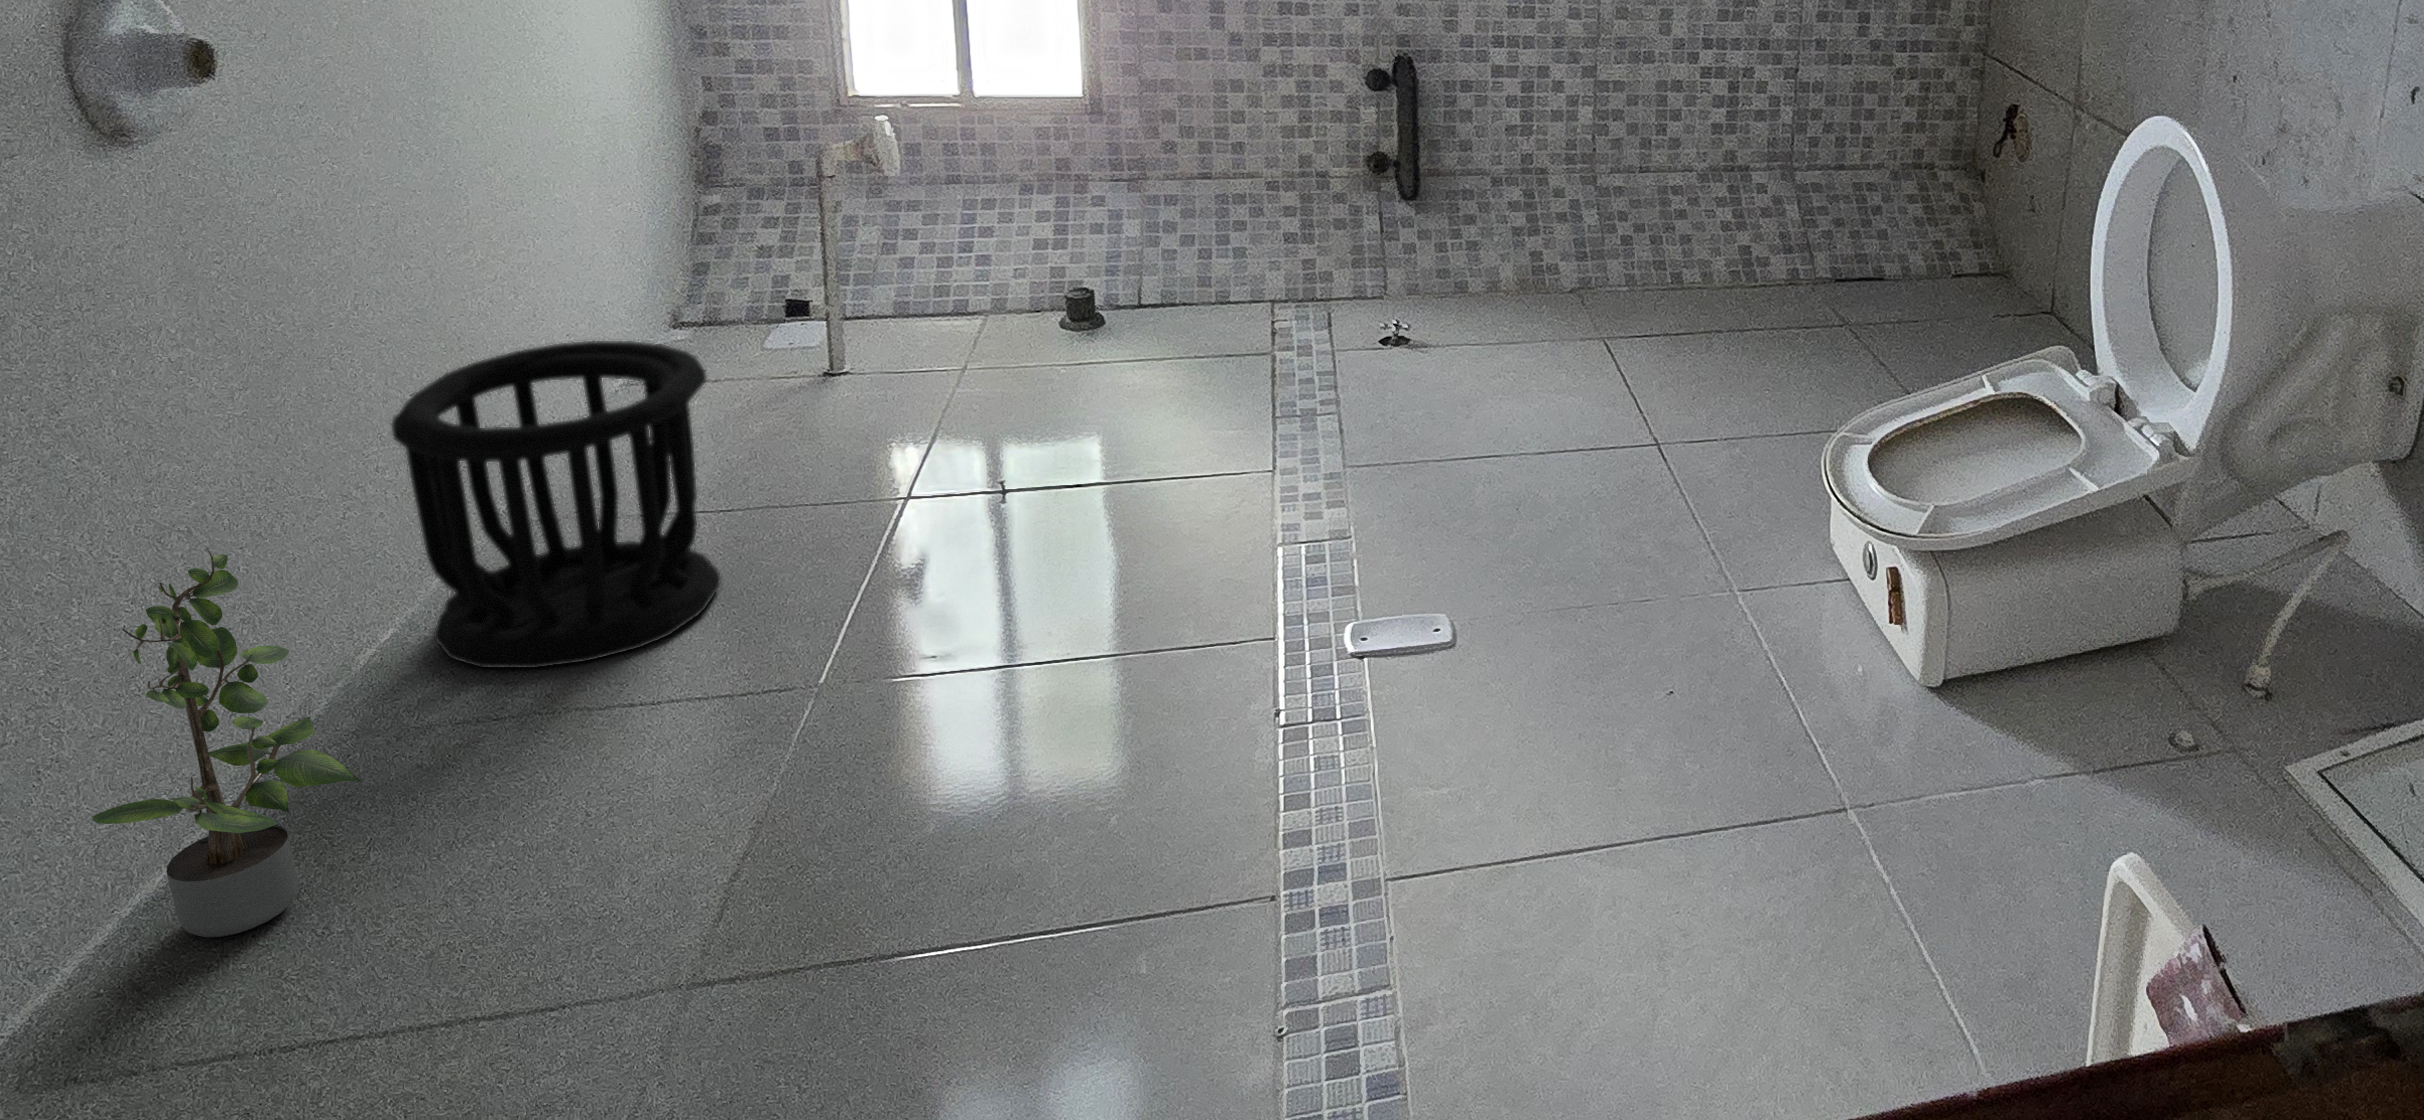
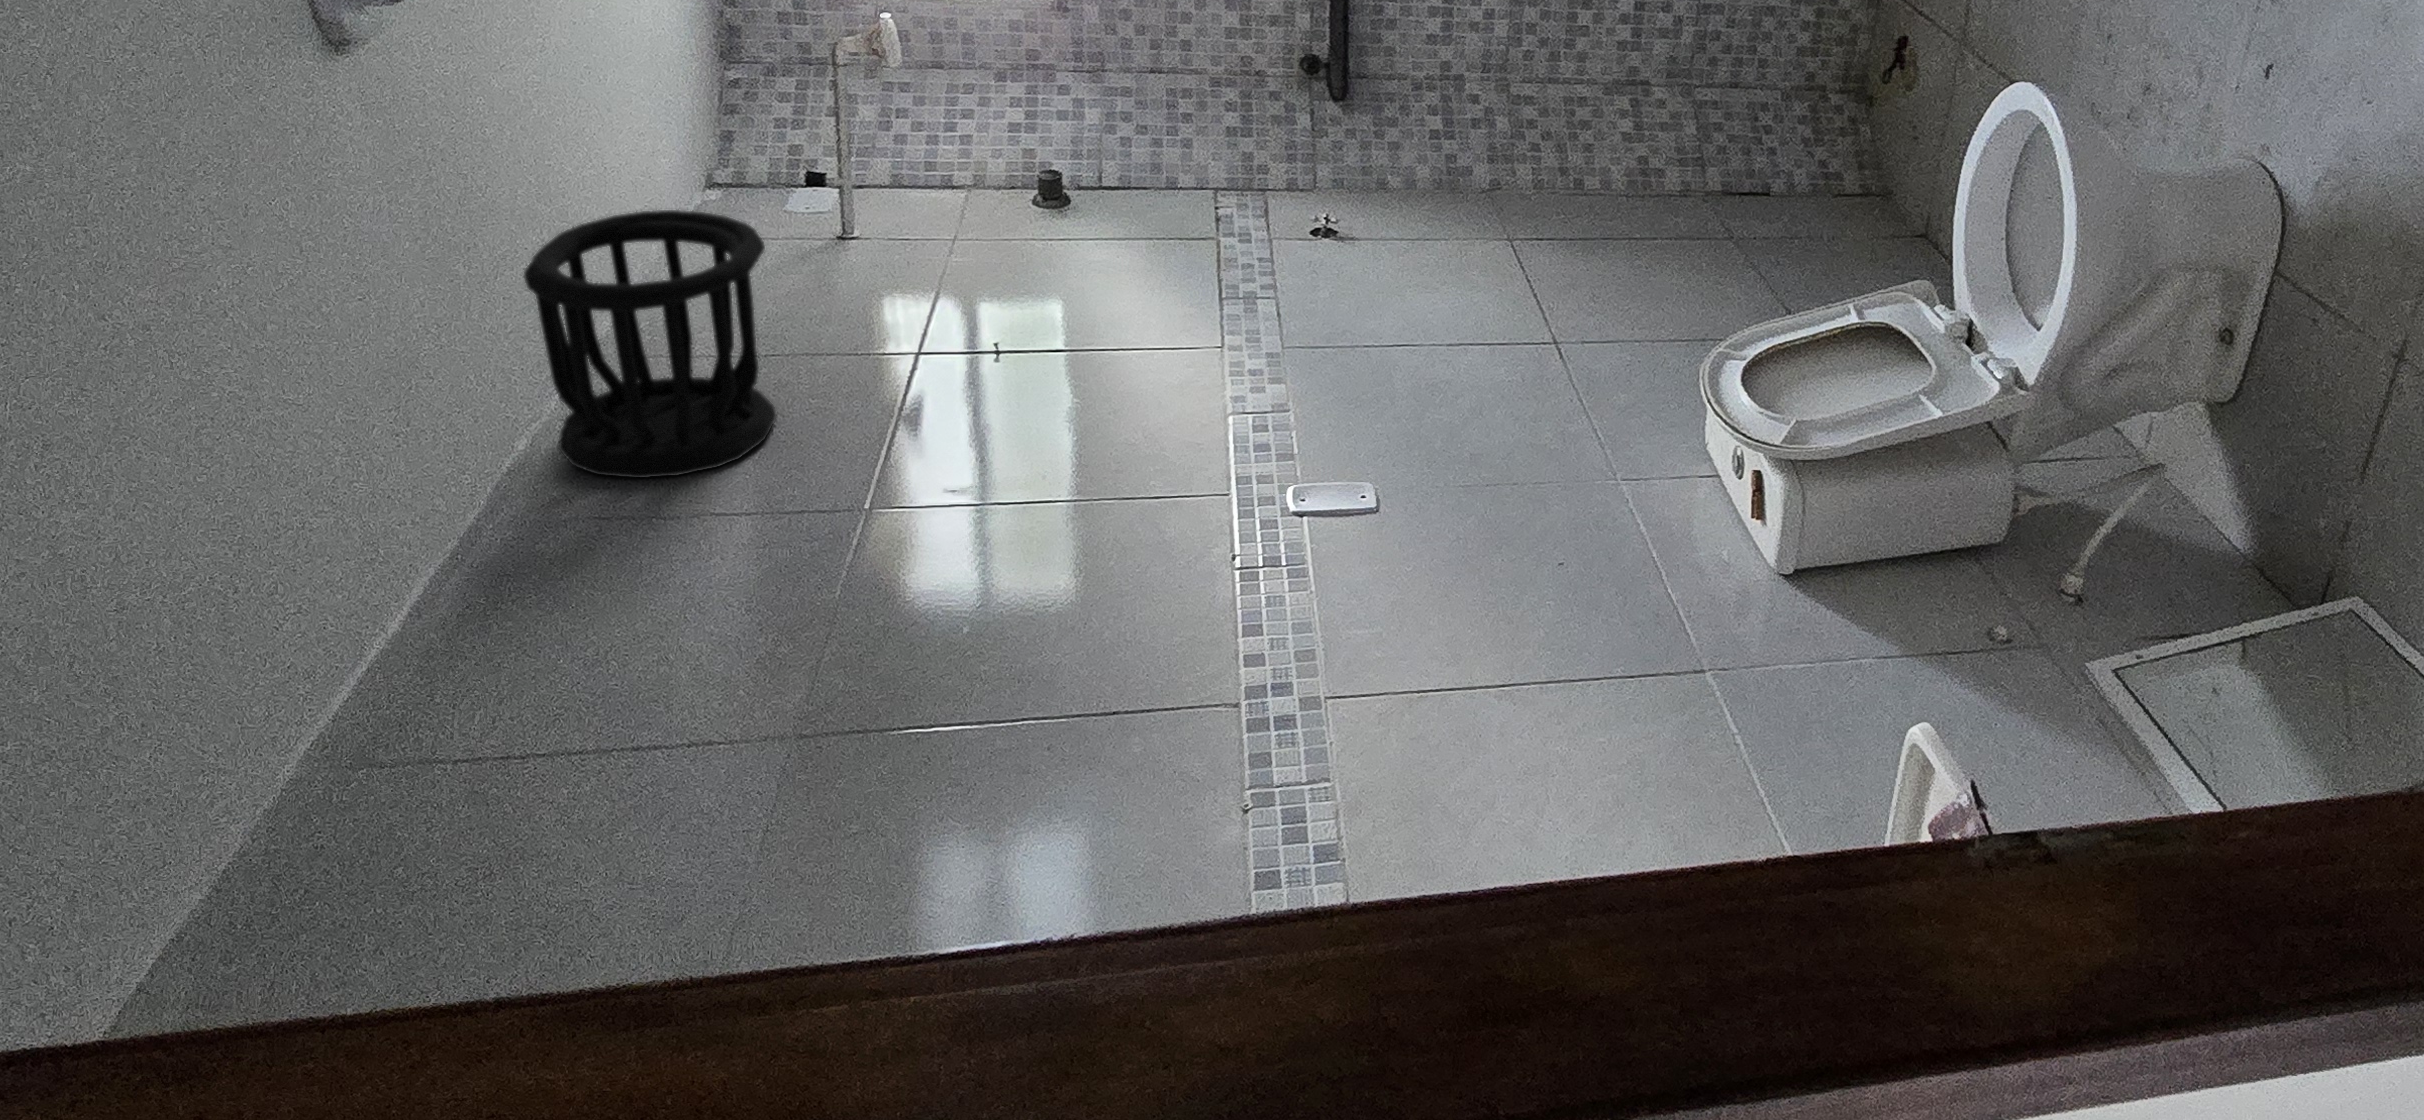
potted plant: present [92,547,361,937] -> none [351,376,533,673]

